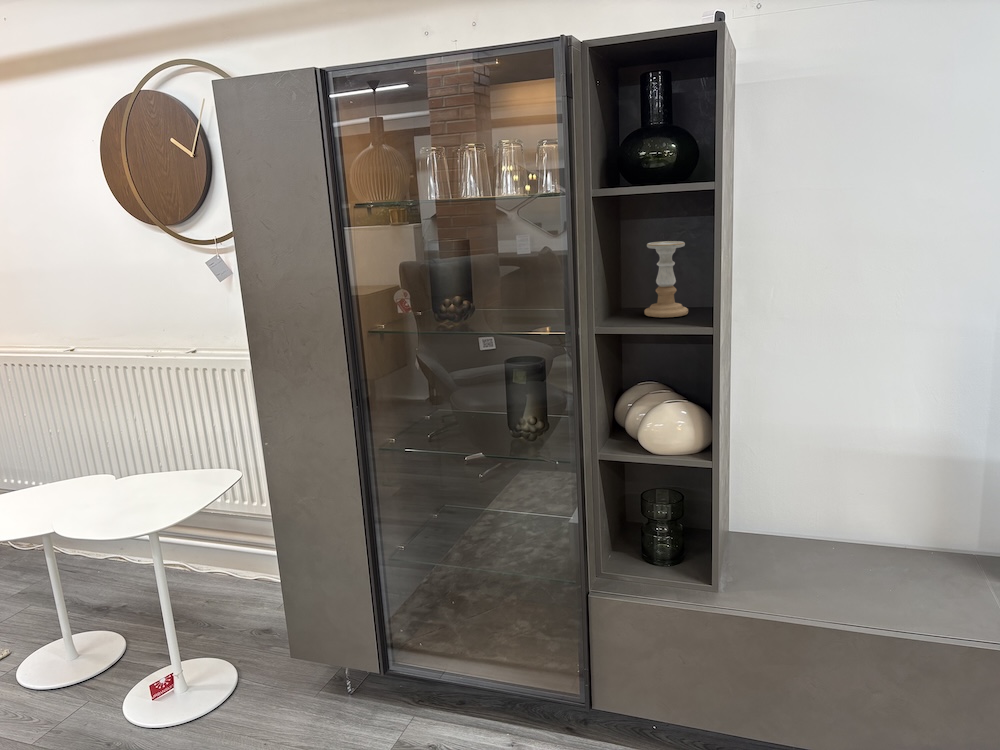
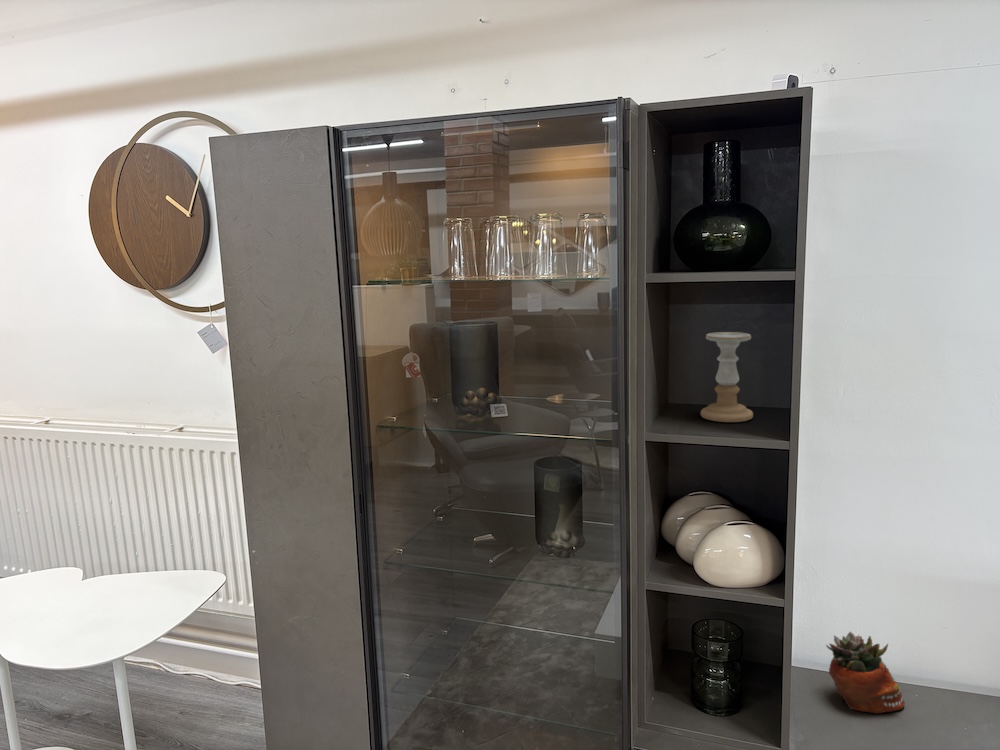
succulent planter: none [755,495,820,559] -> present [826,632,905,713]

